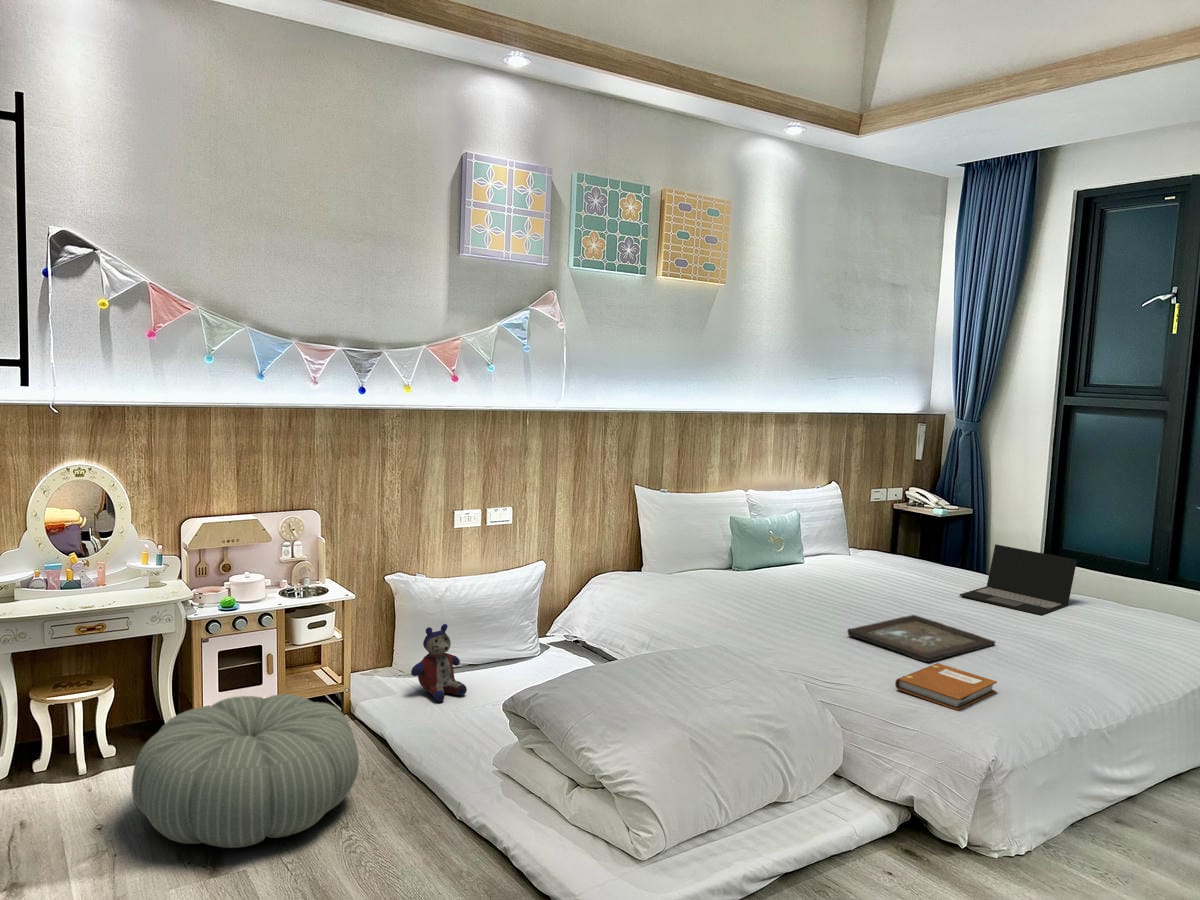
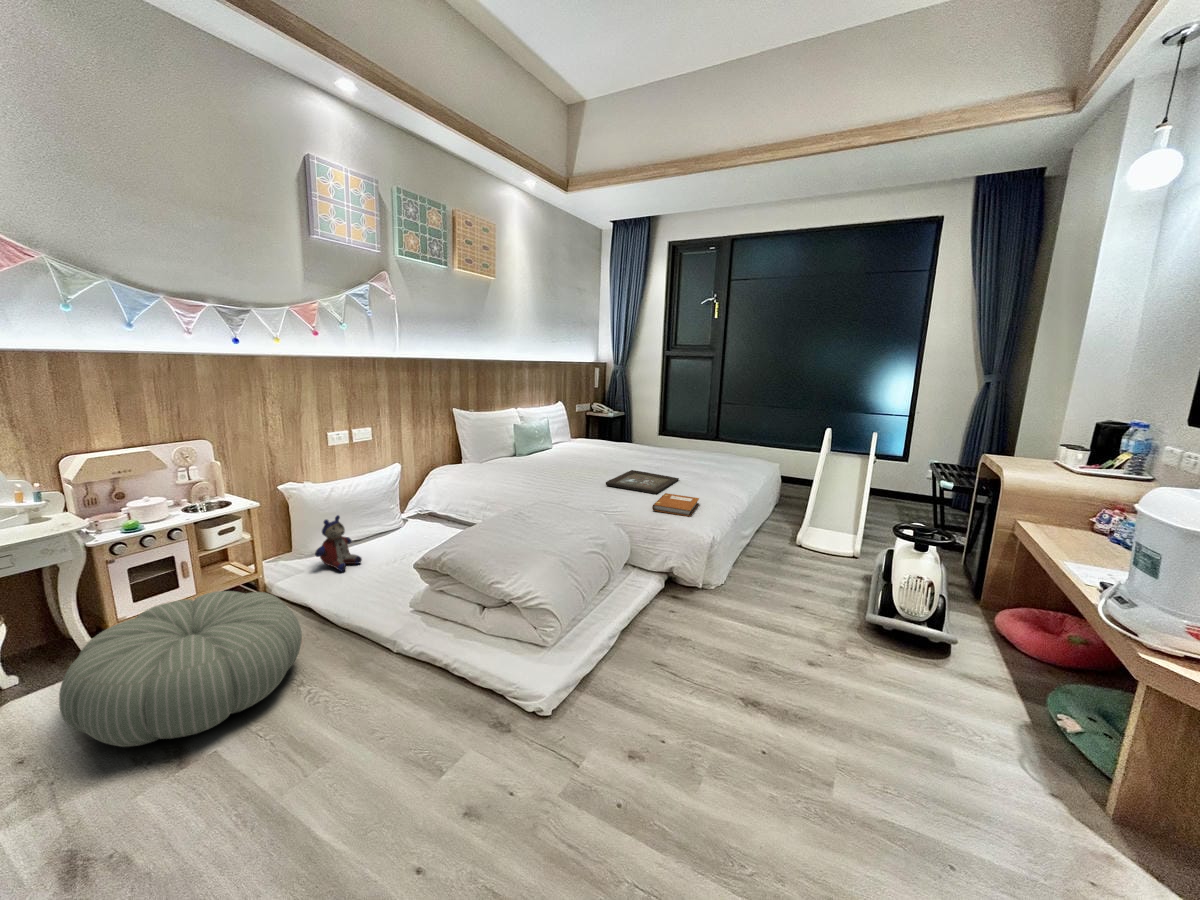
laptop: present [960,544,1077,615] -> none [643,429,697,463]

